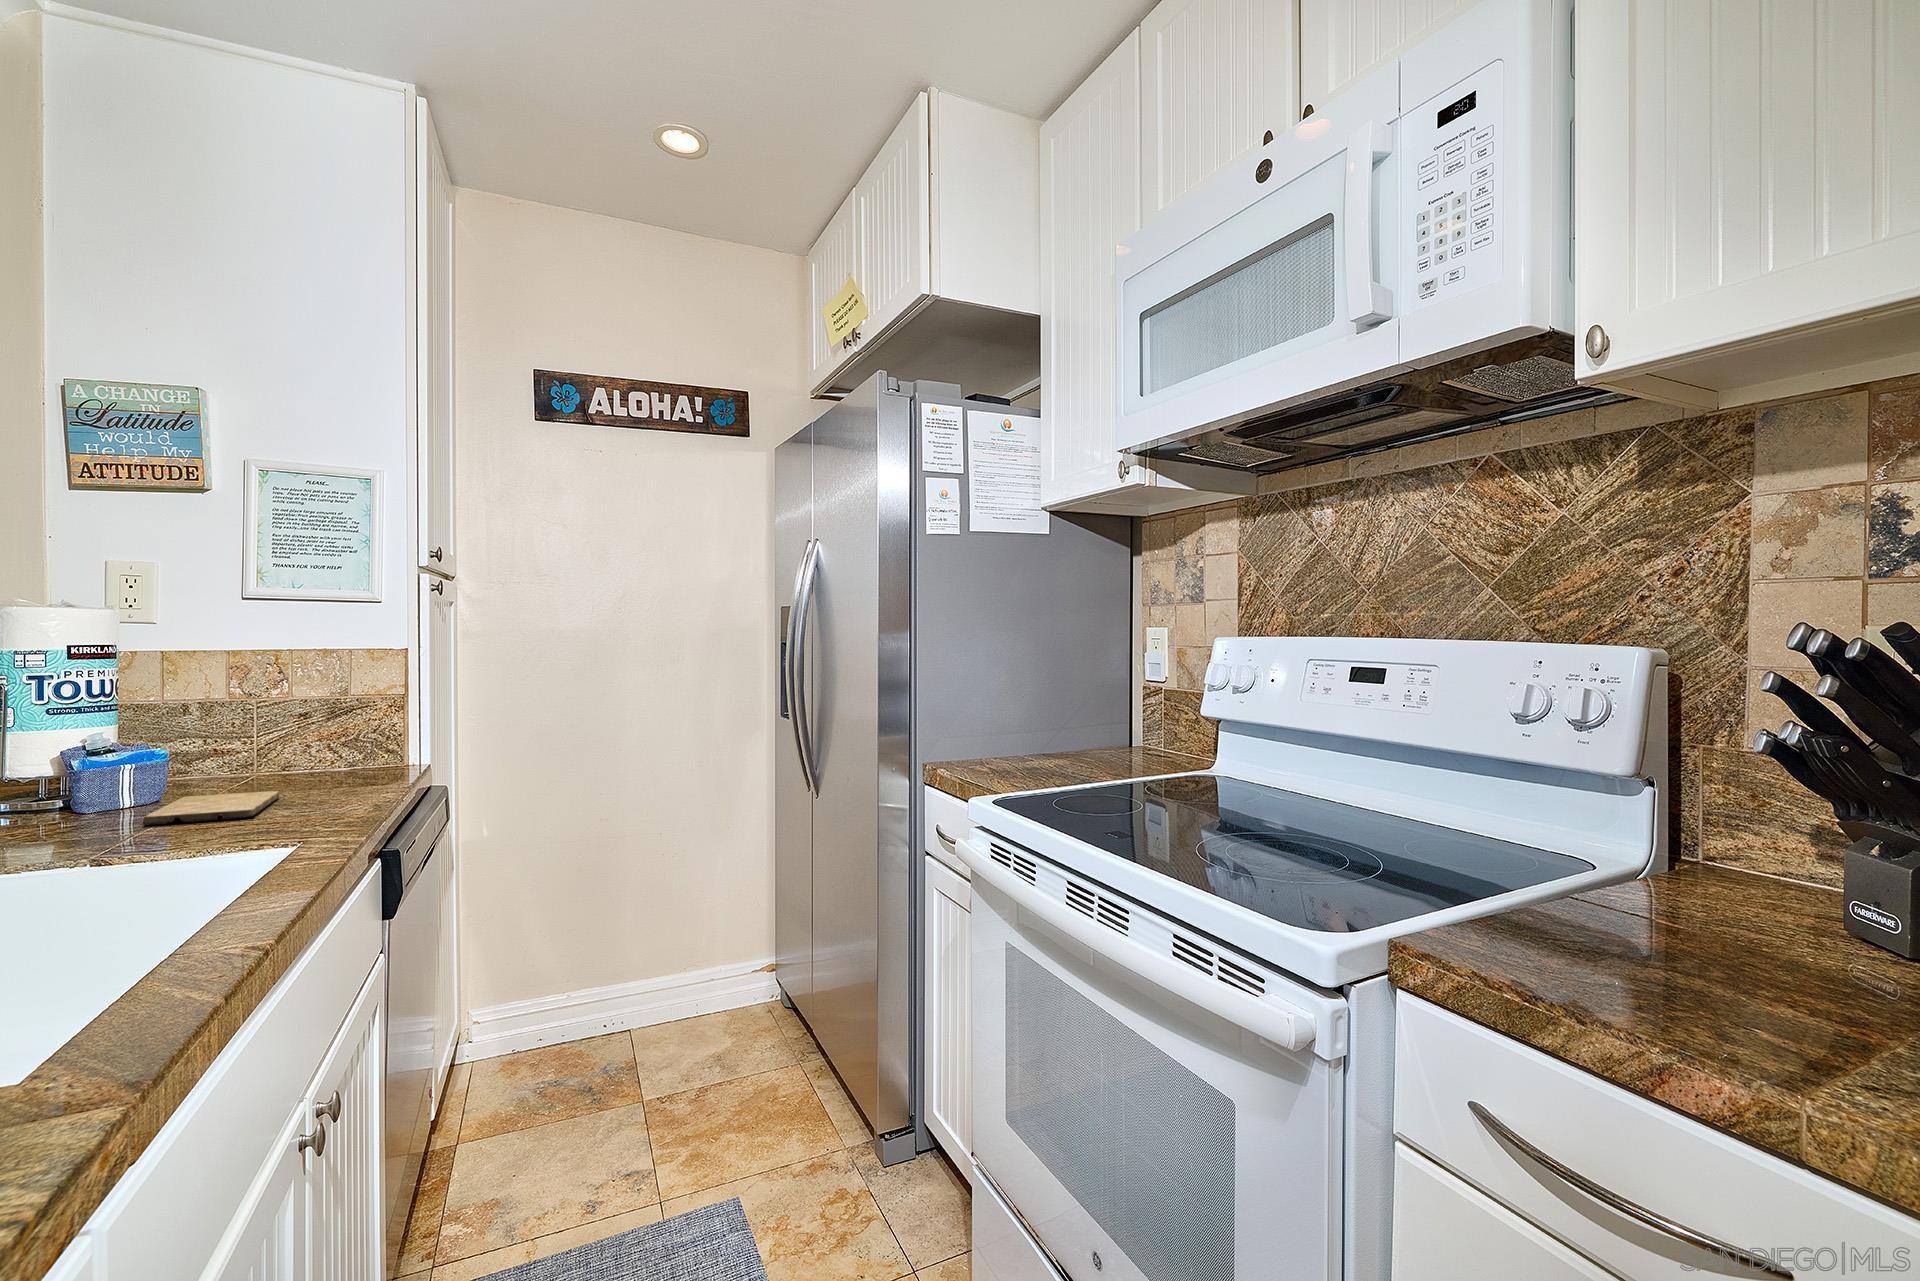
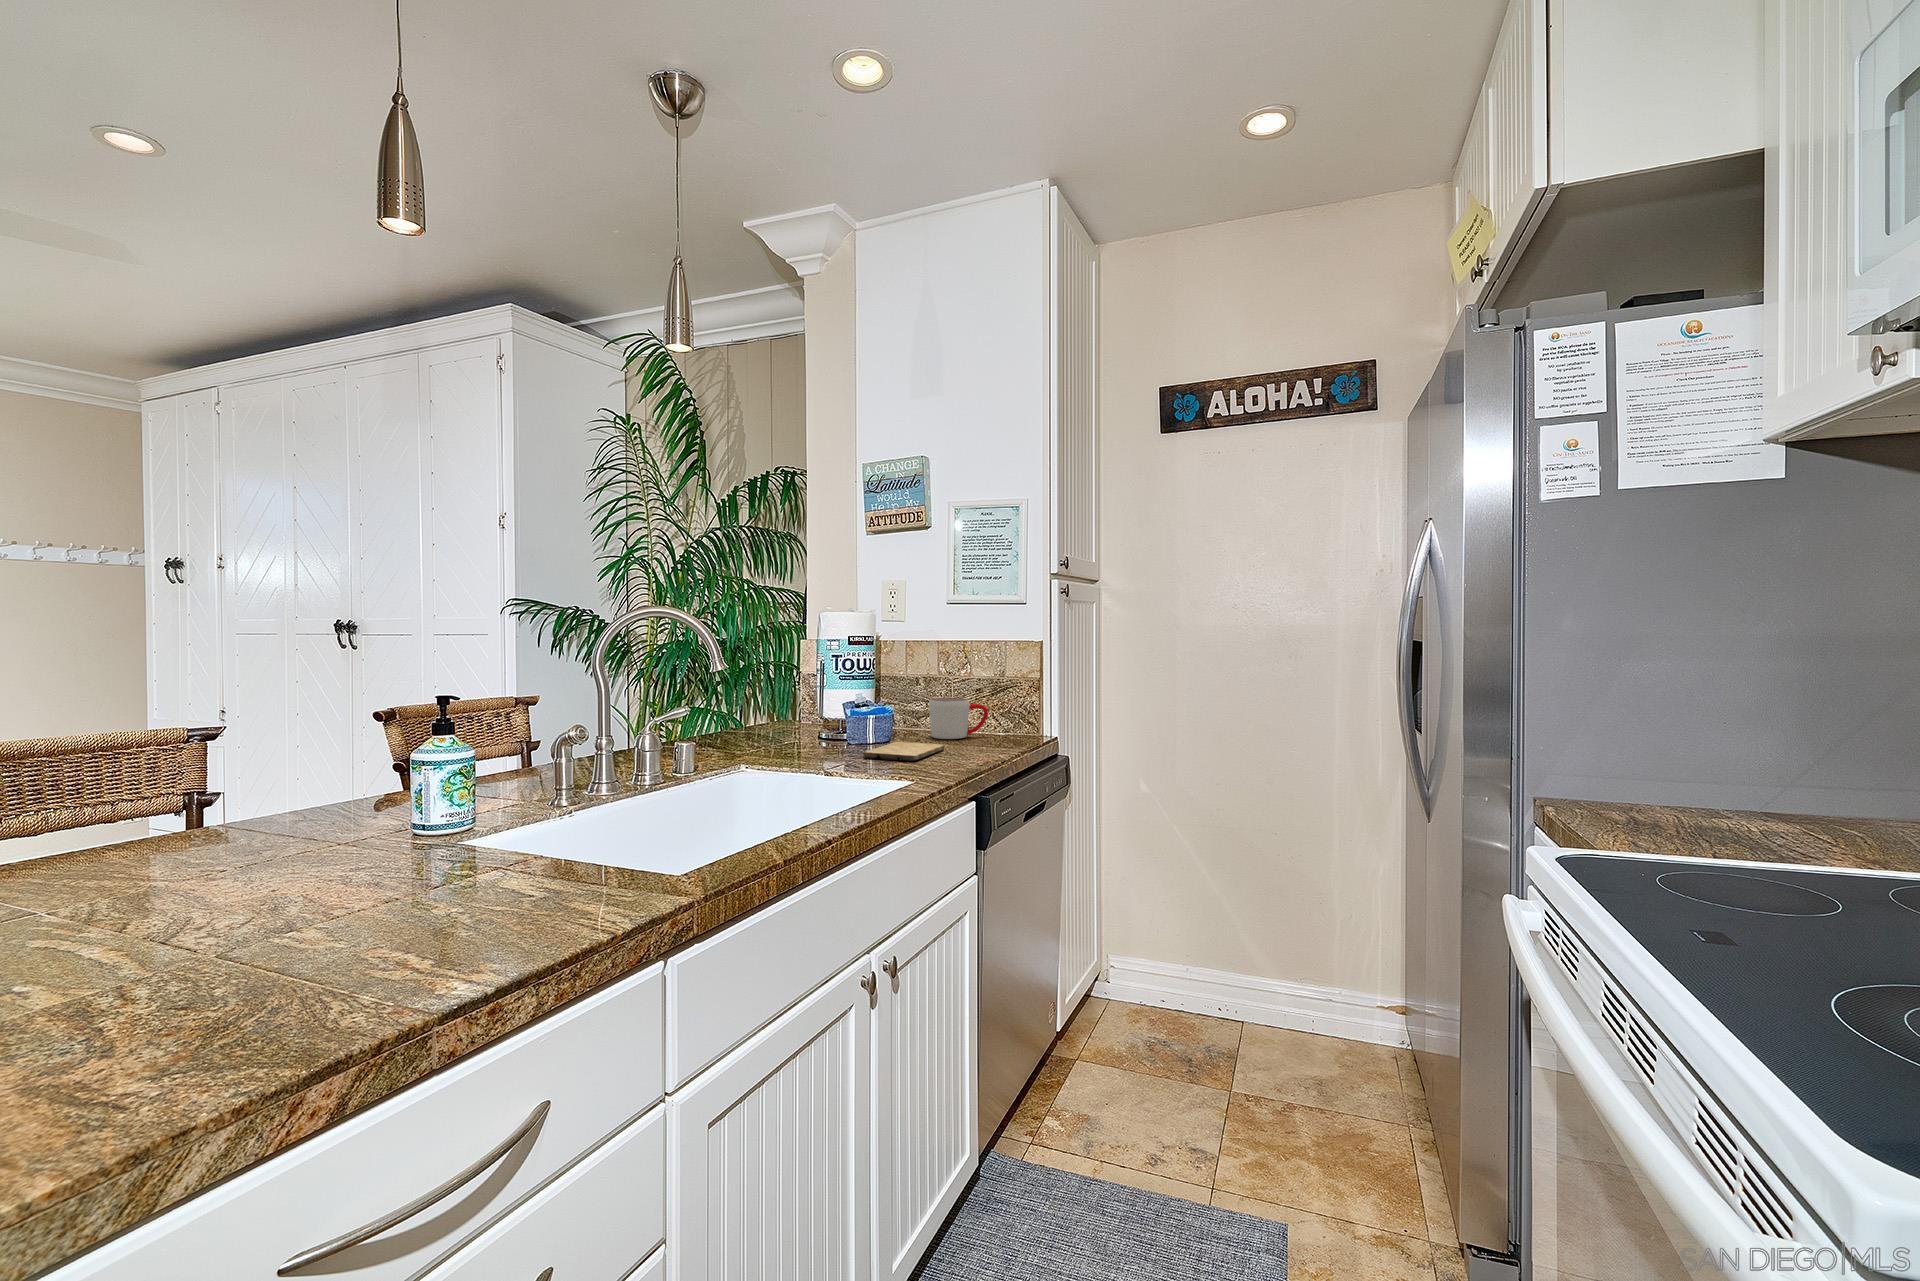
mug: none [225,727,327,786] -> present [929,698,988,739]

